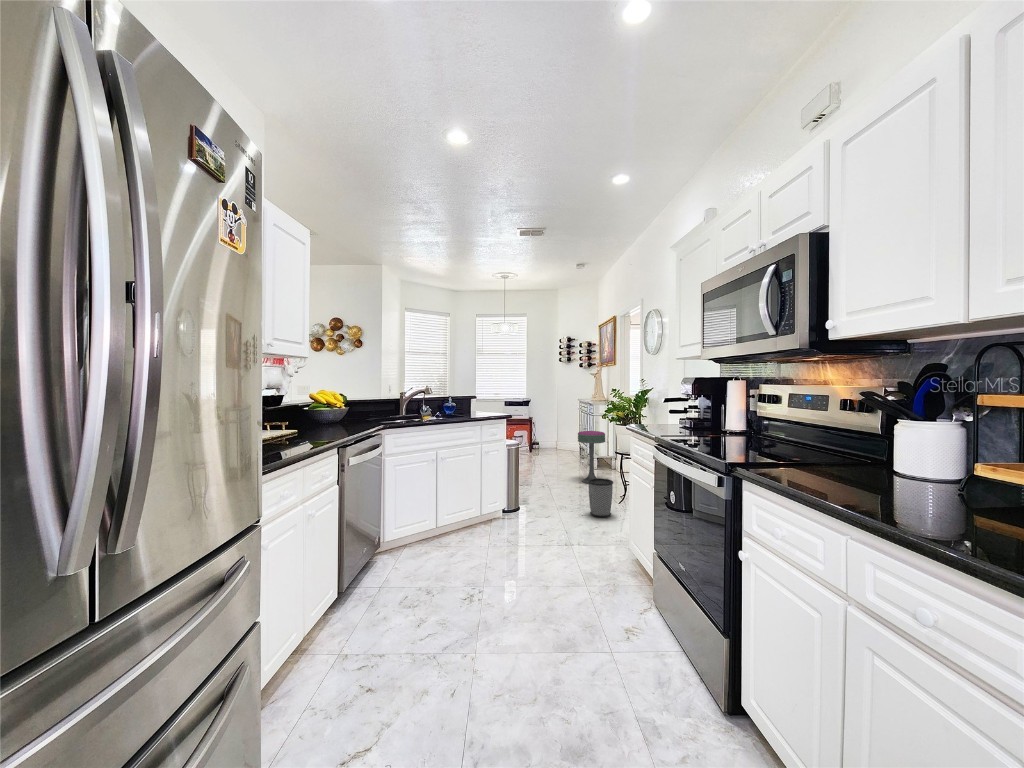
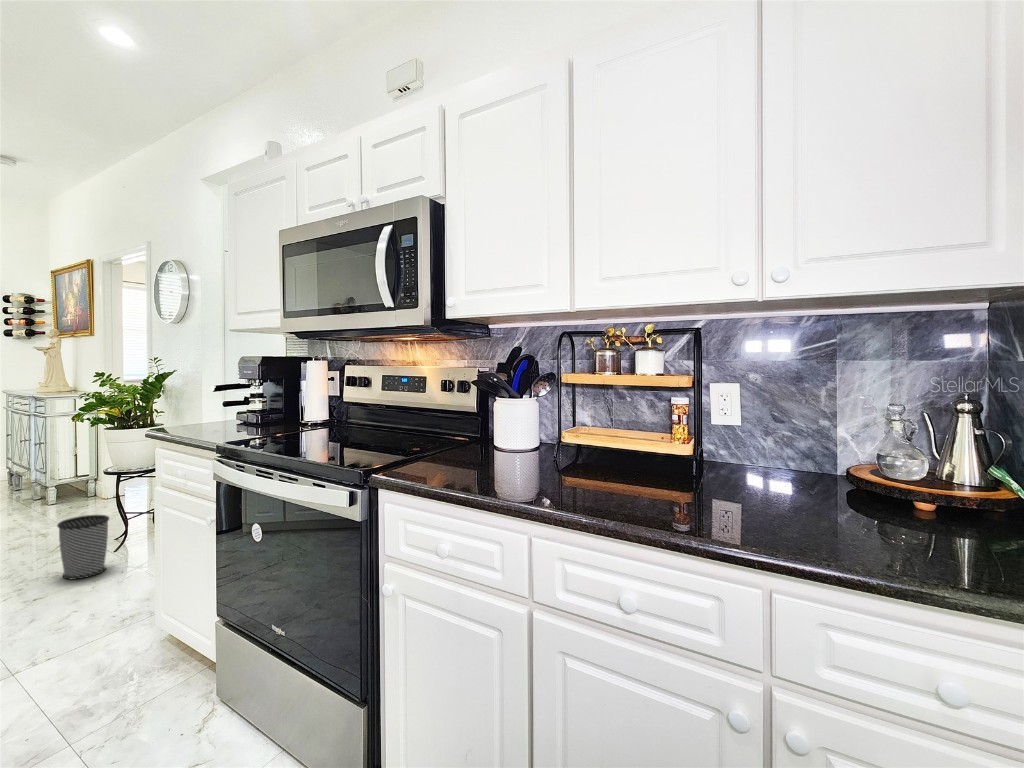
bar stool: present [578,431,605,483] -> none [19,441,79,529]

